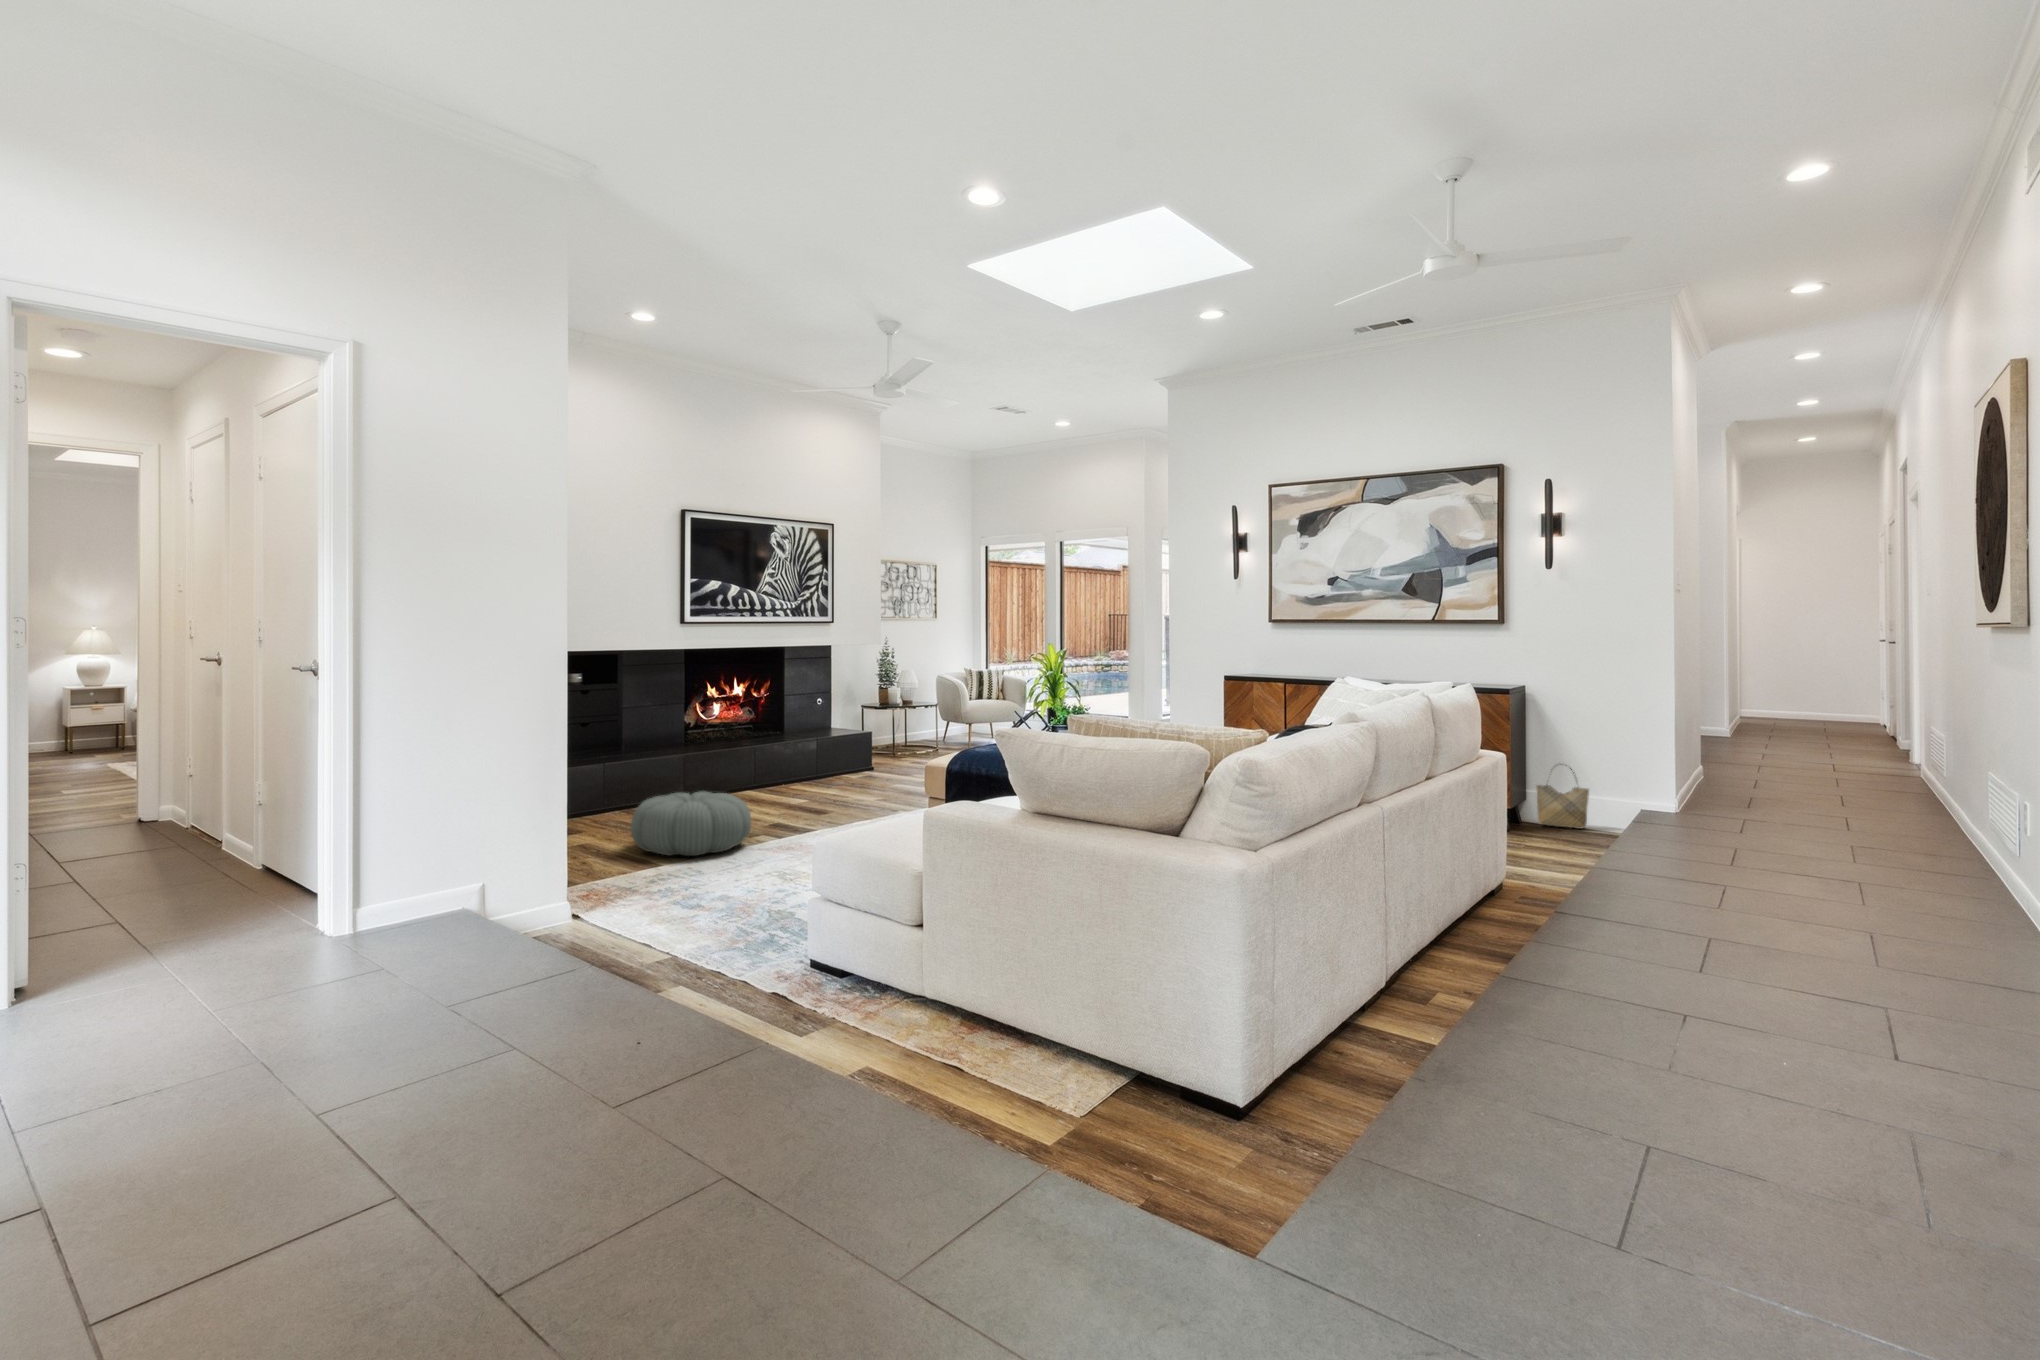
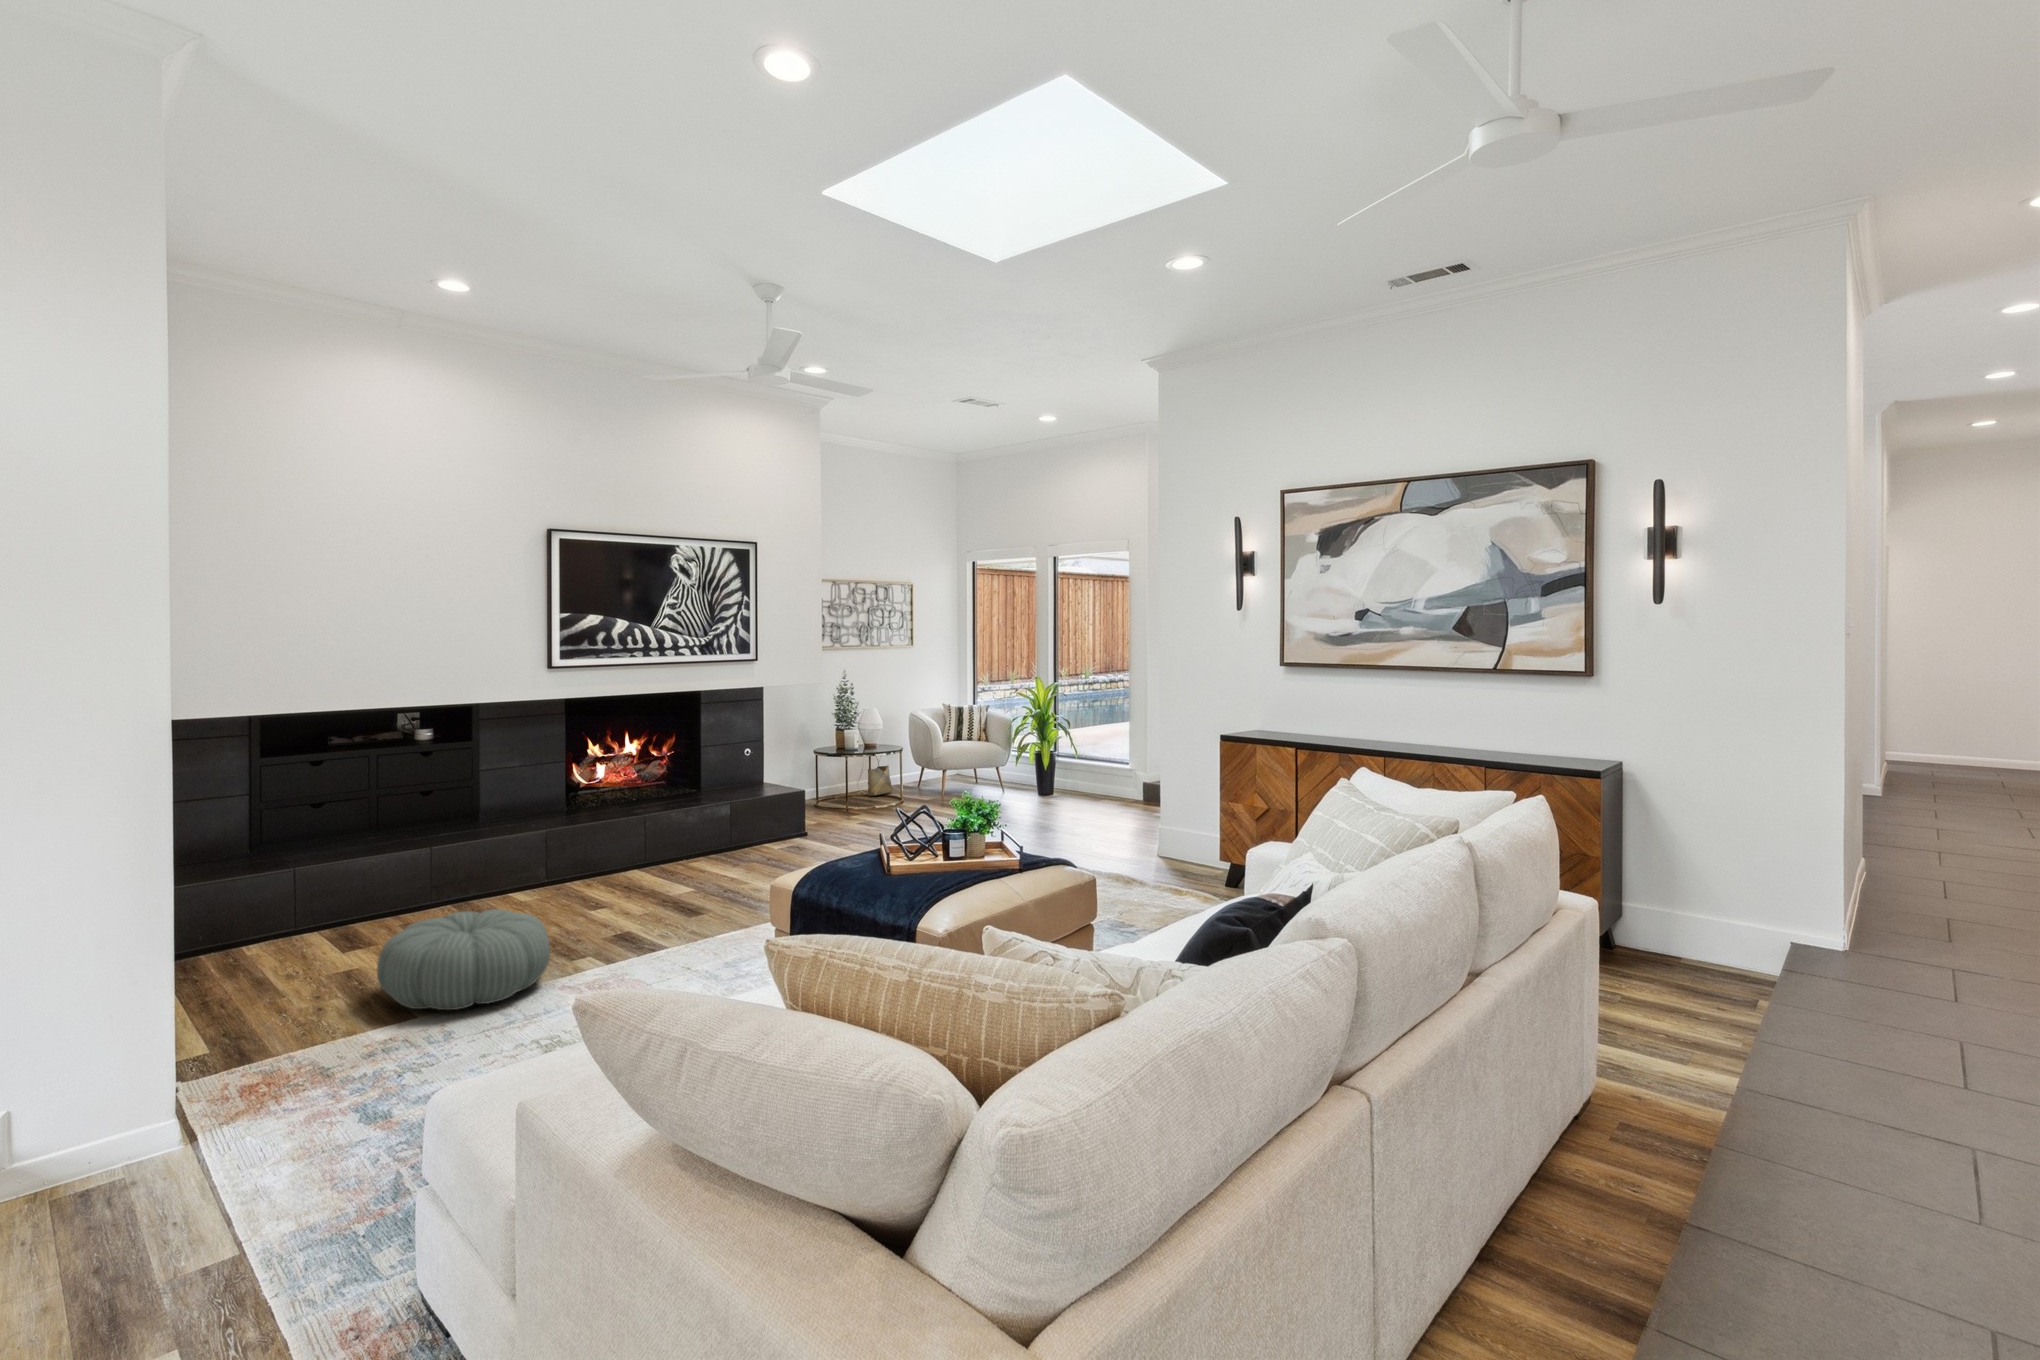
woven basket: present [1536,764,1589,829] -> present [868,755,892,796]

